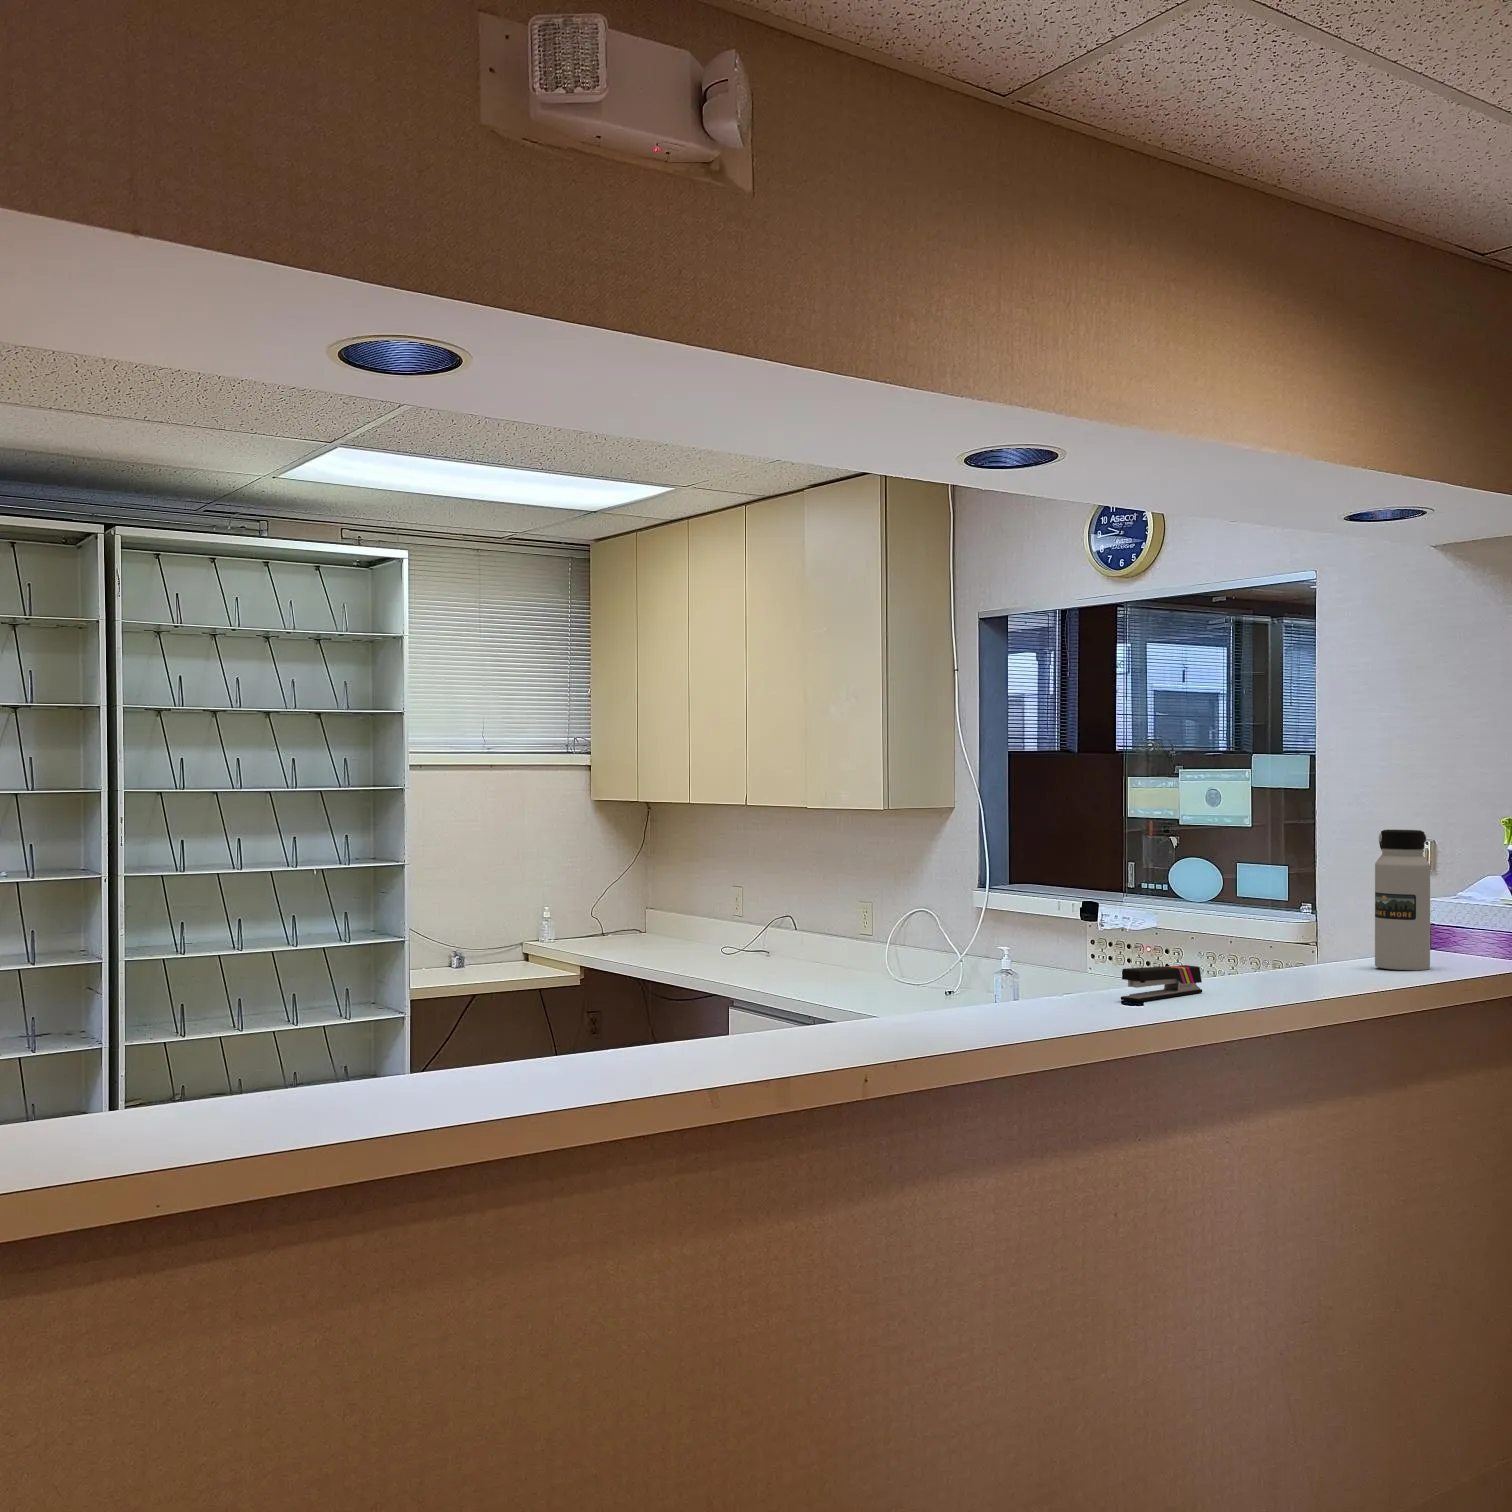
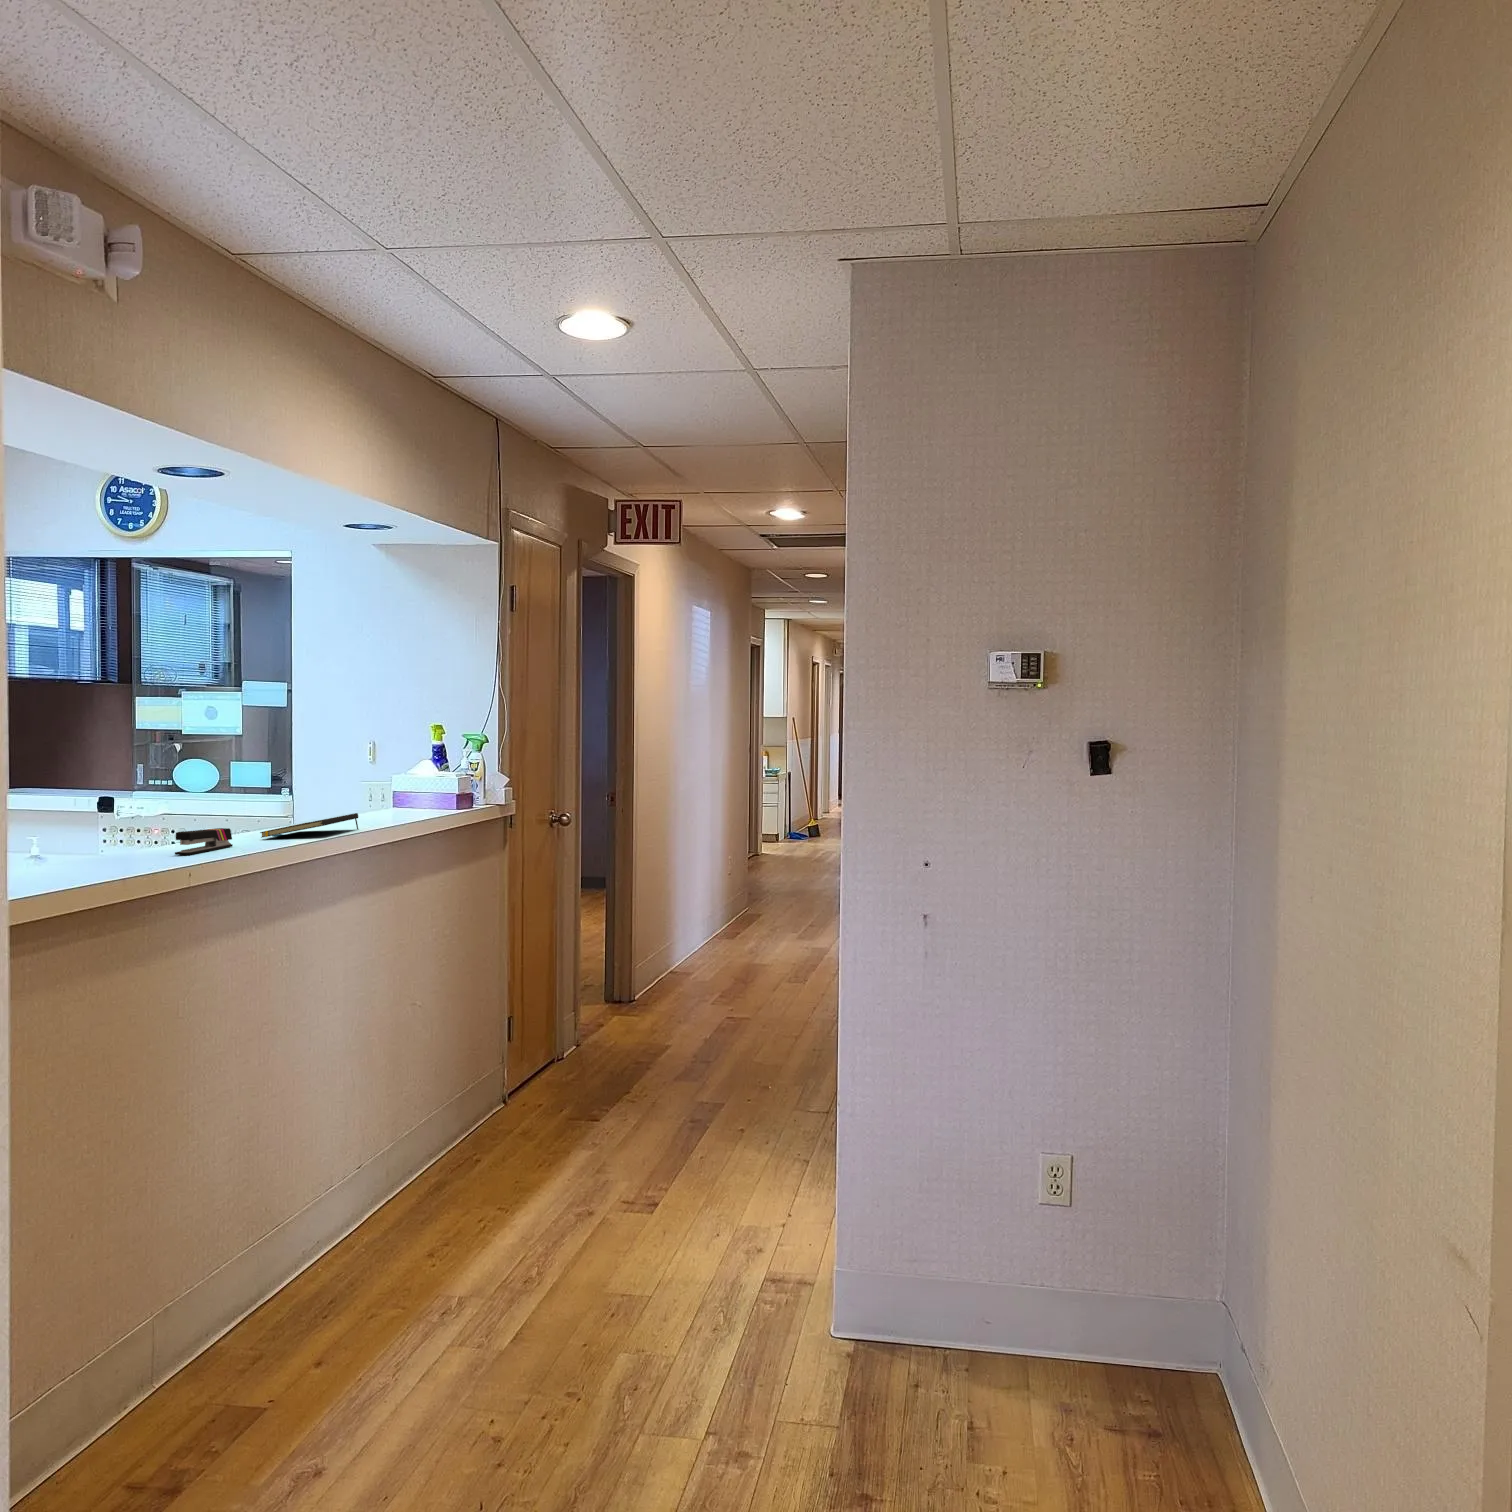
water bottle: present [1375,830,1430,970] -> none [344,732,380,825]
notepad: none [1245,953,1393,981] -> present [260,813,358,838]

